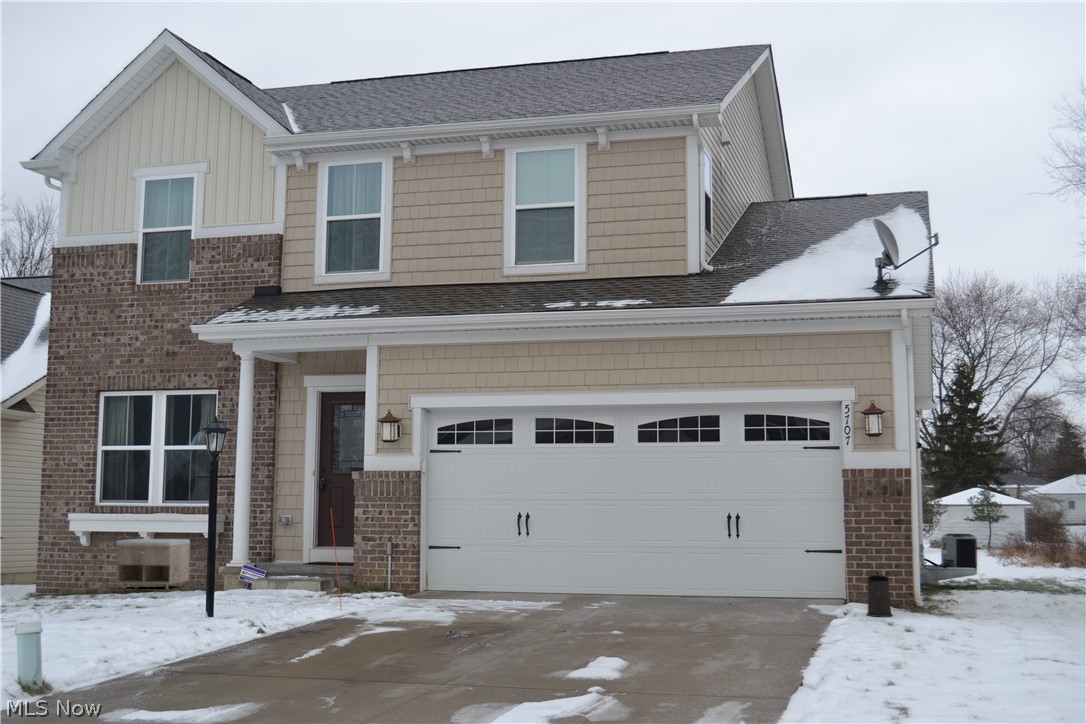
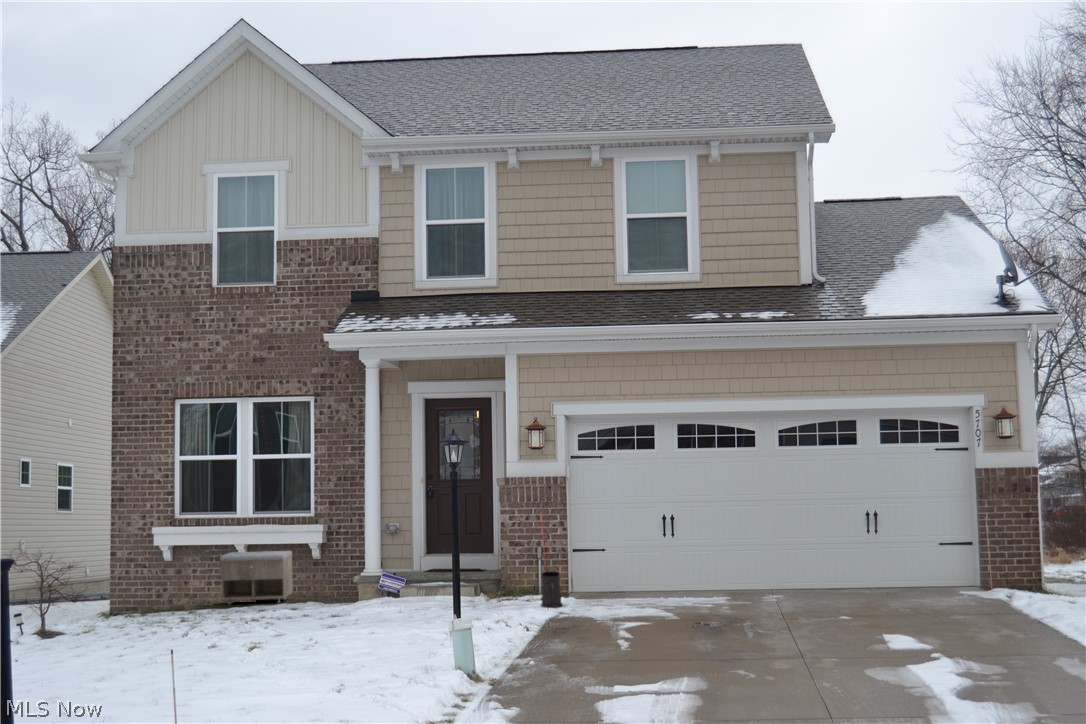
watering can: present [867,568,892,617] -> present [541,566,562,607]

